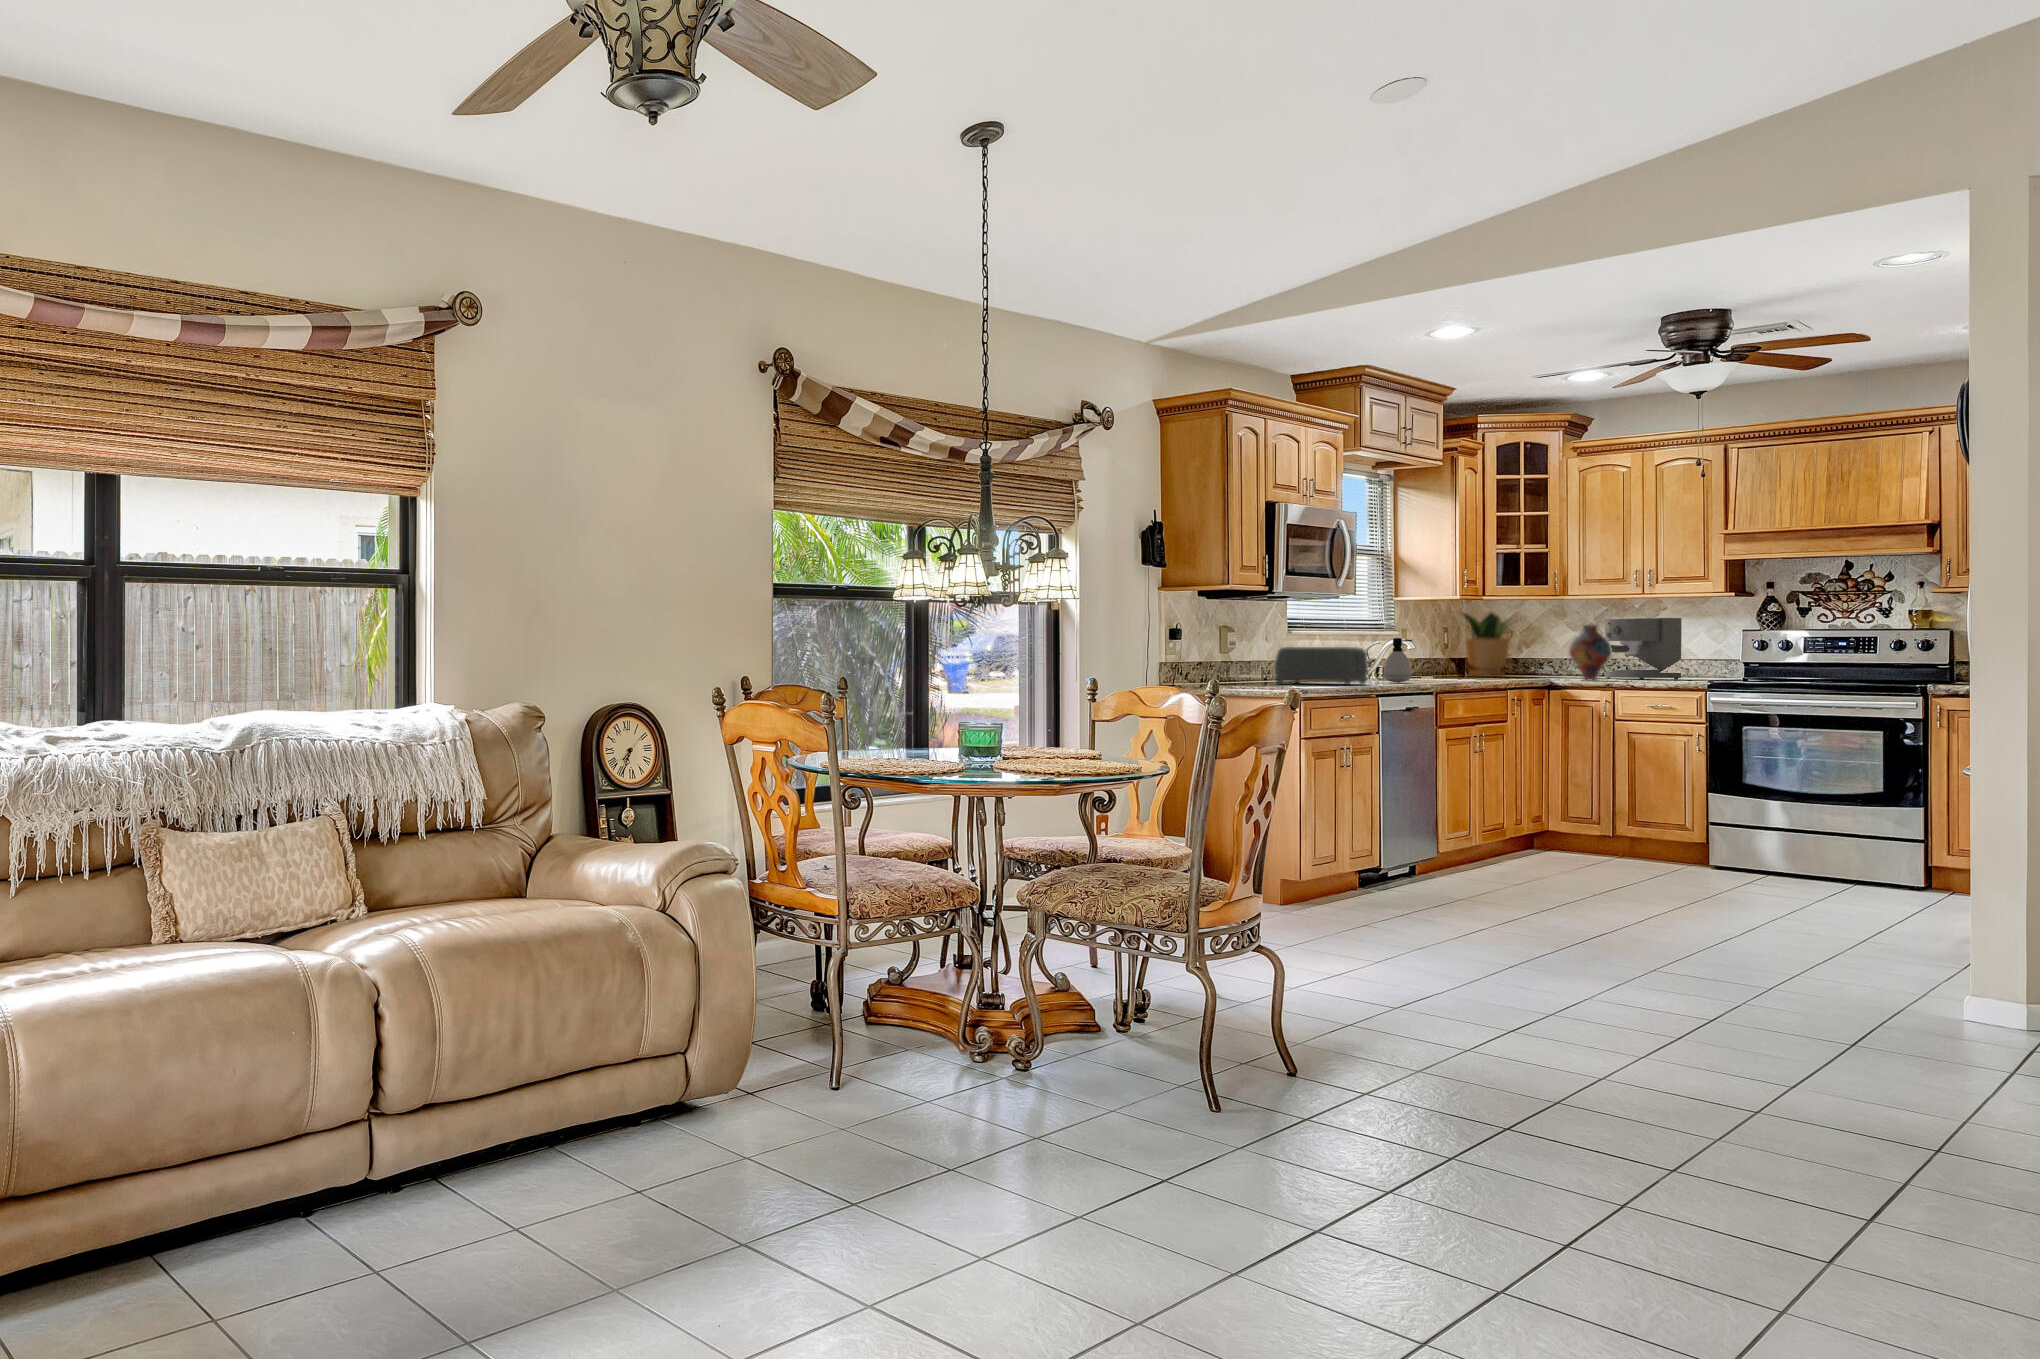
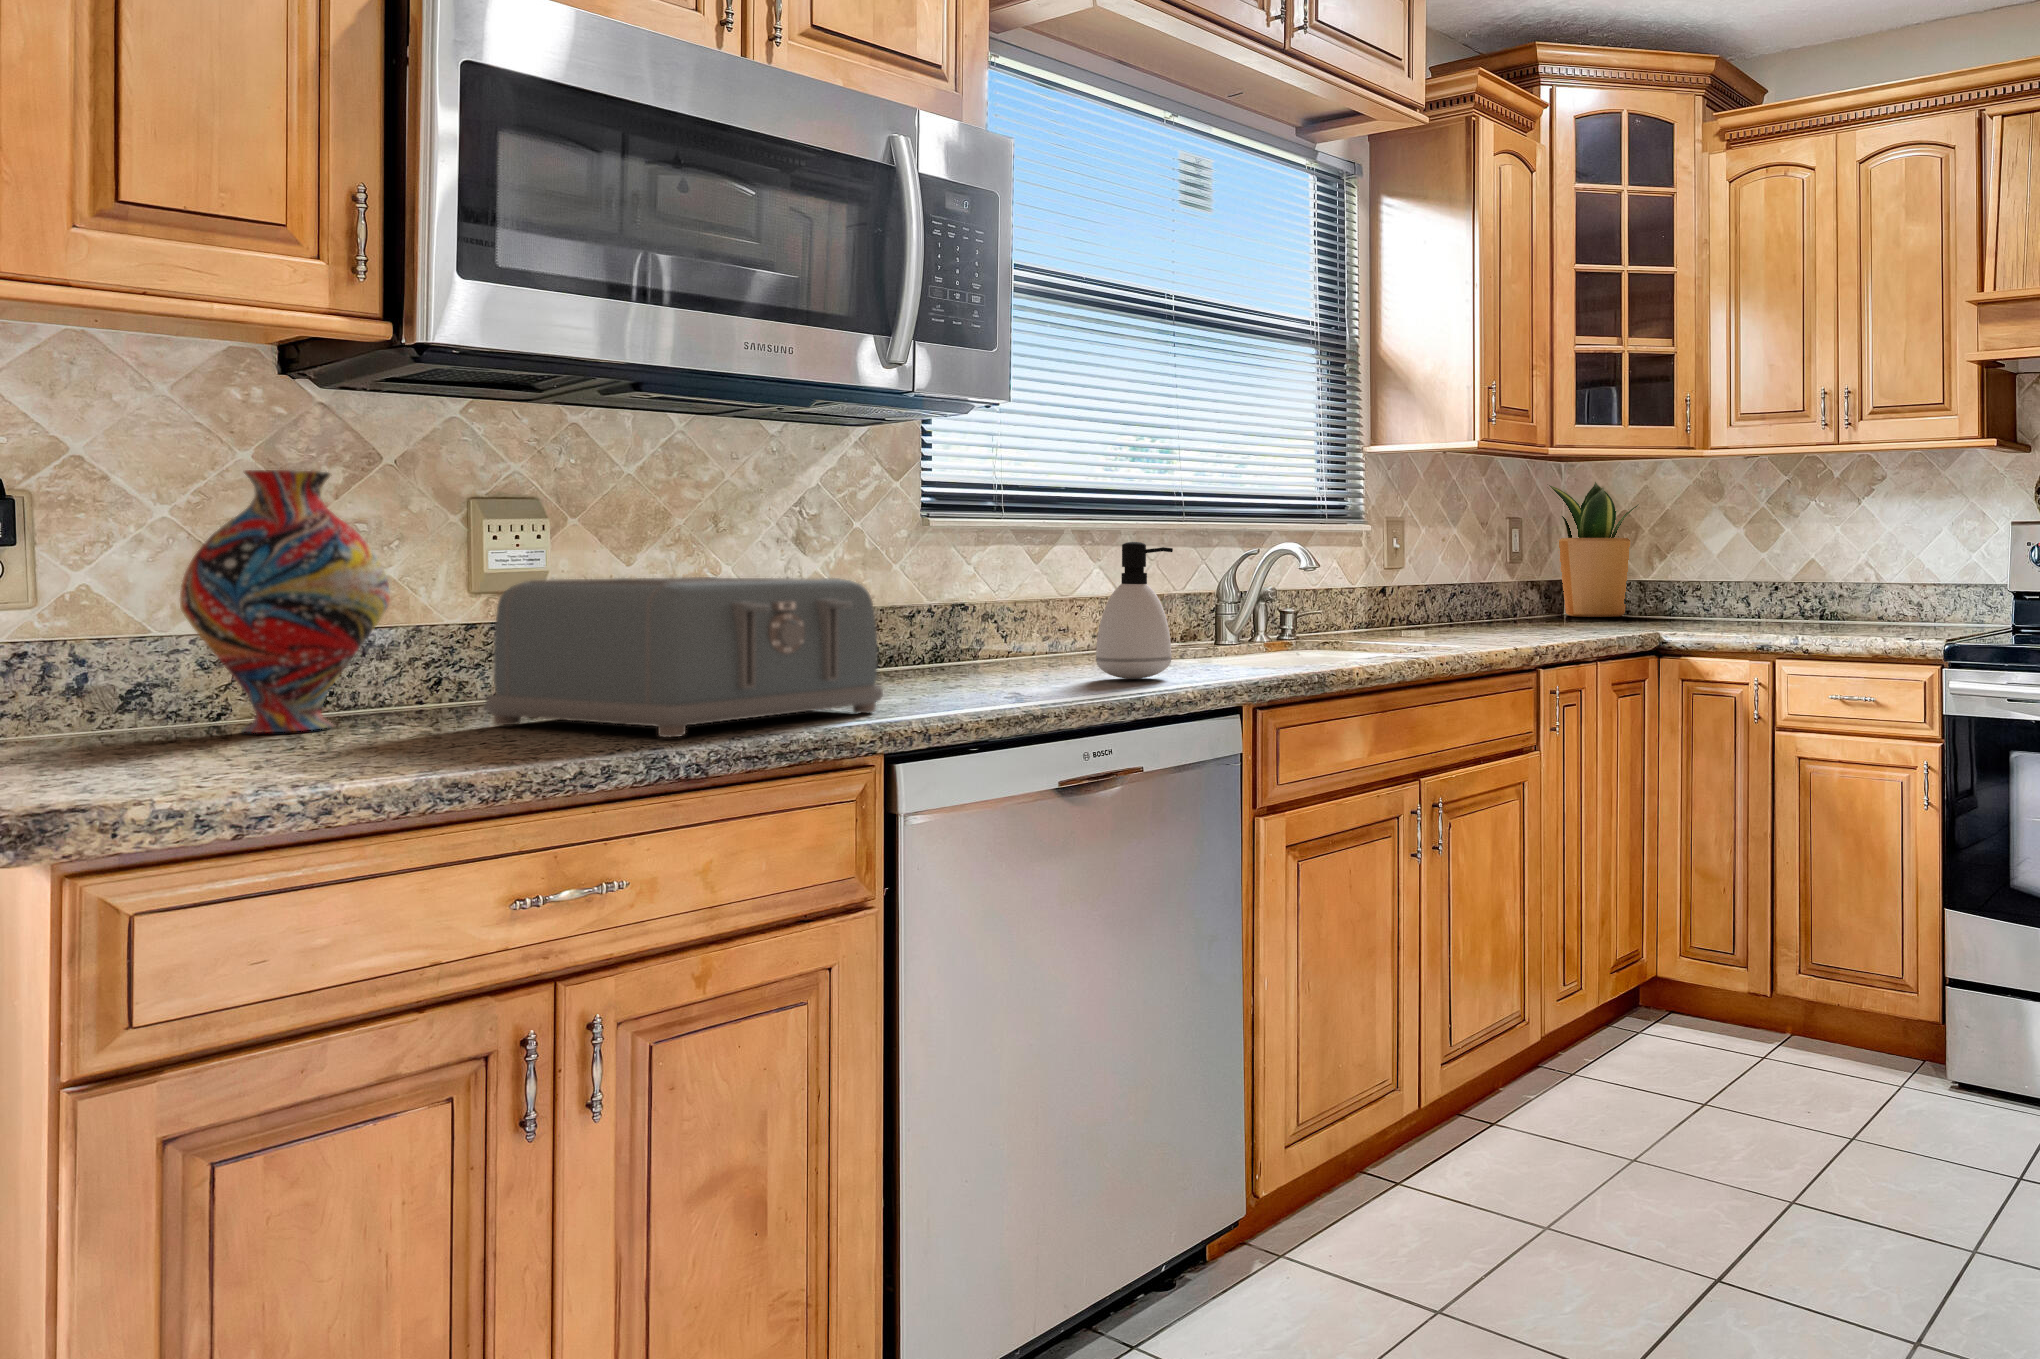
coffee maker: present [1605,618,1682,679] -> none [1775,496,1910,626]
vase: present [1569,625,1612,680] -> present [180,470,390,733]

